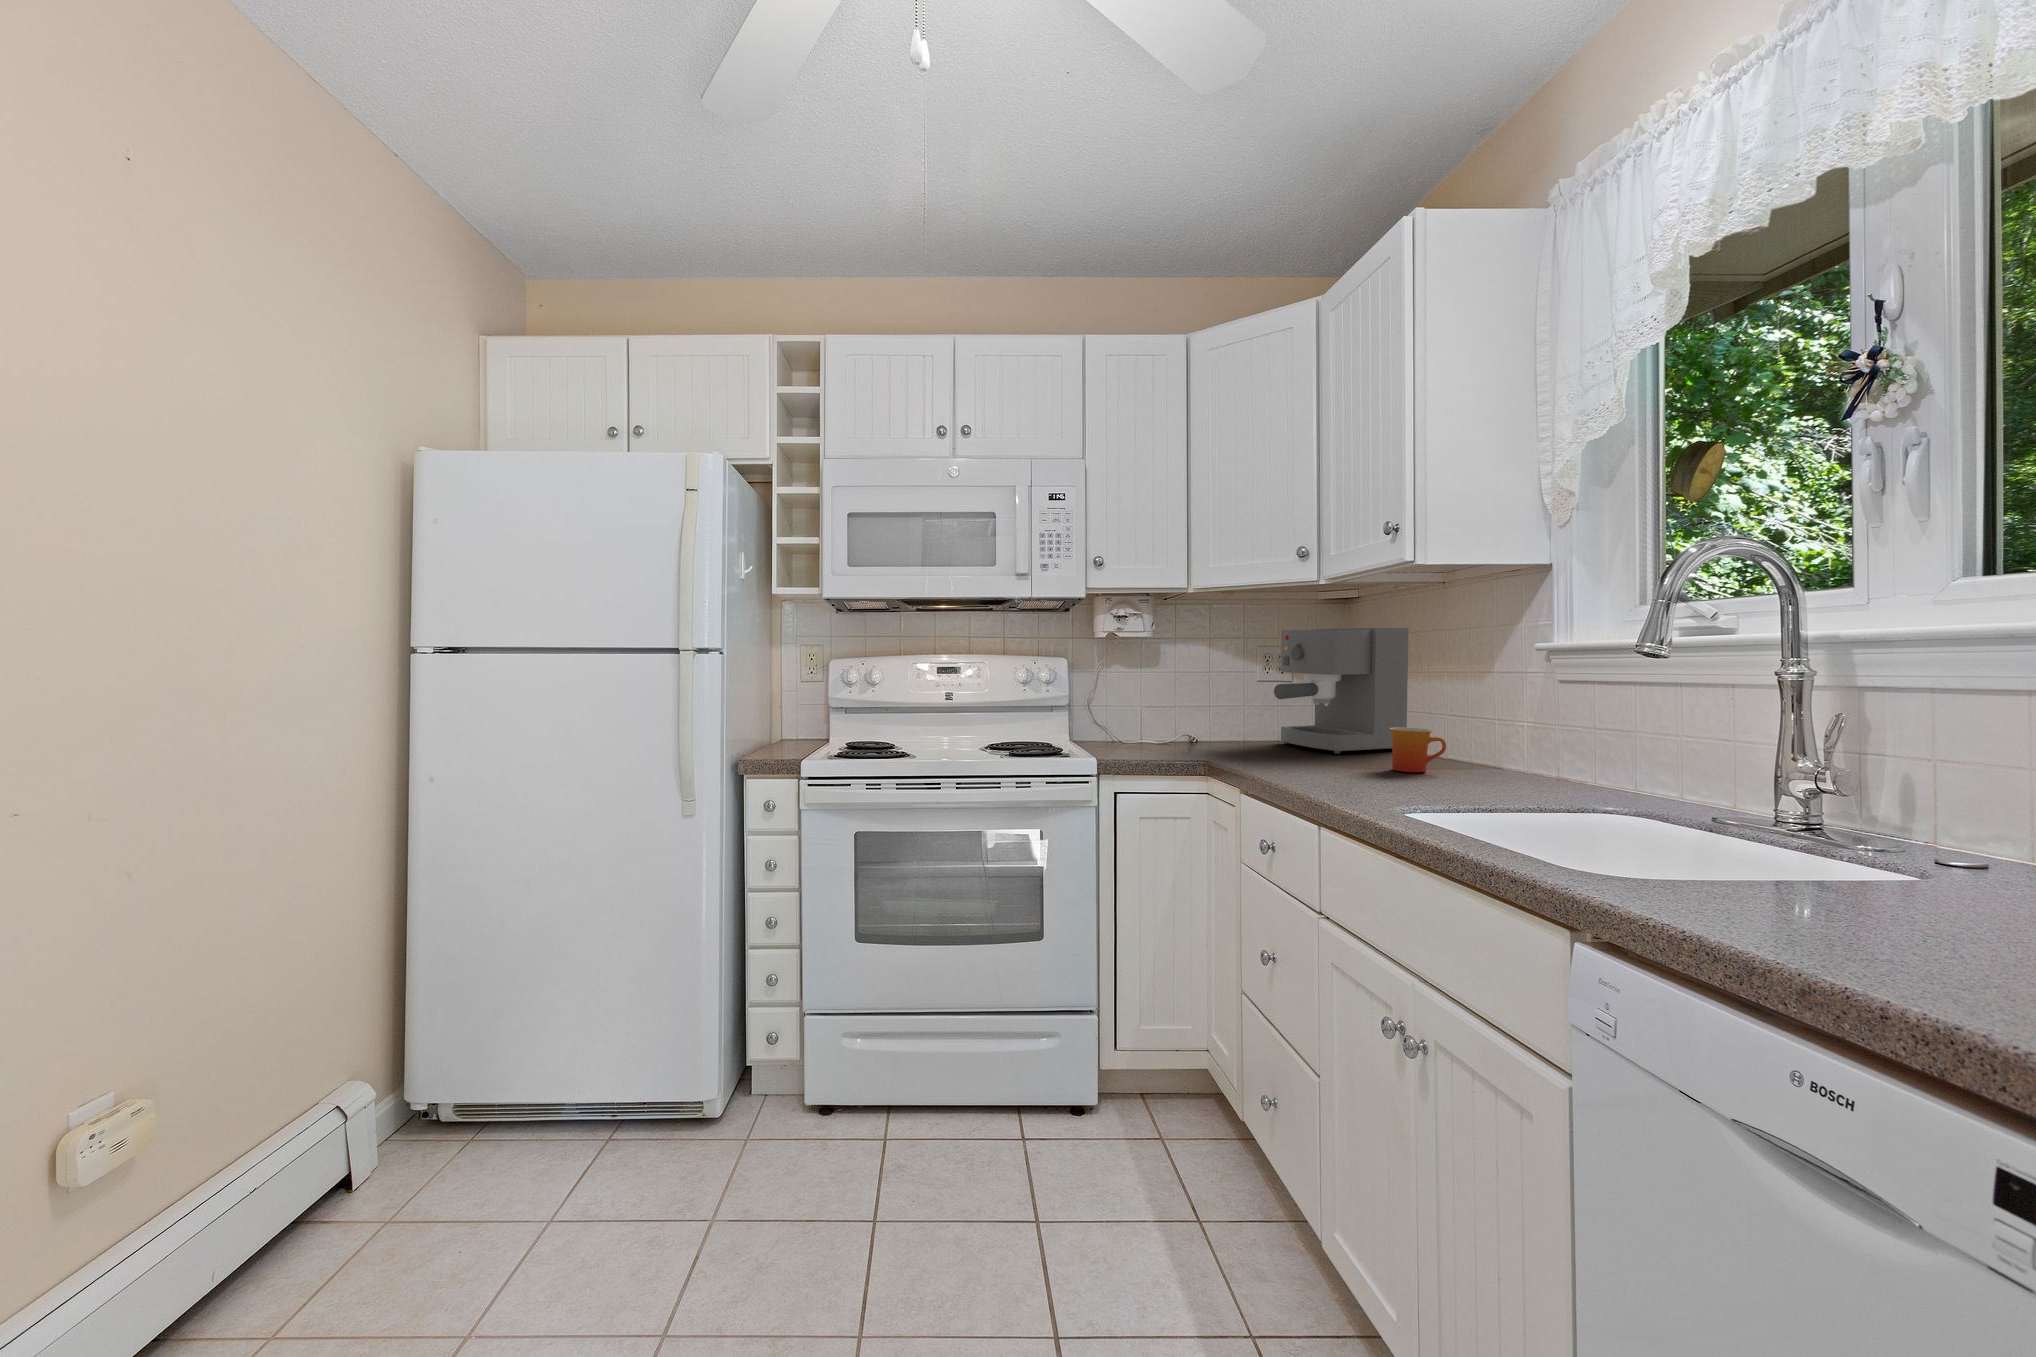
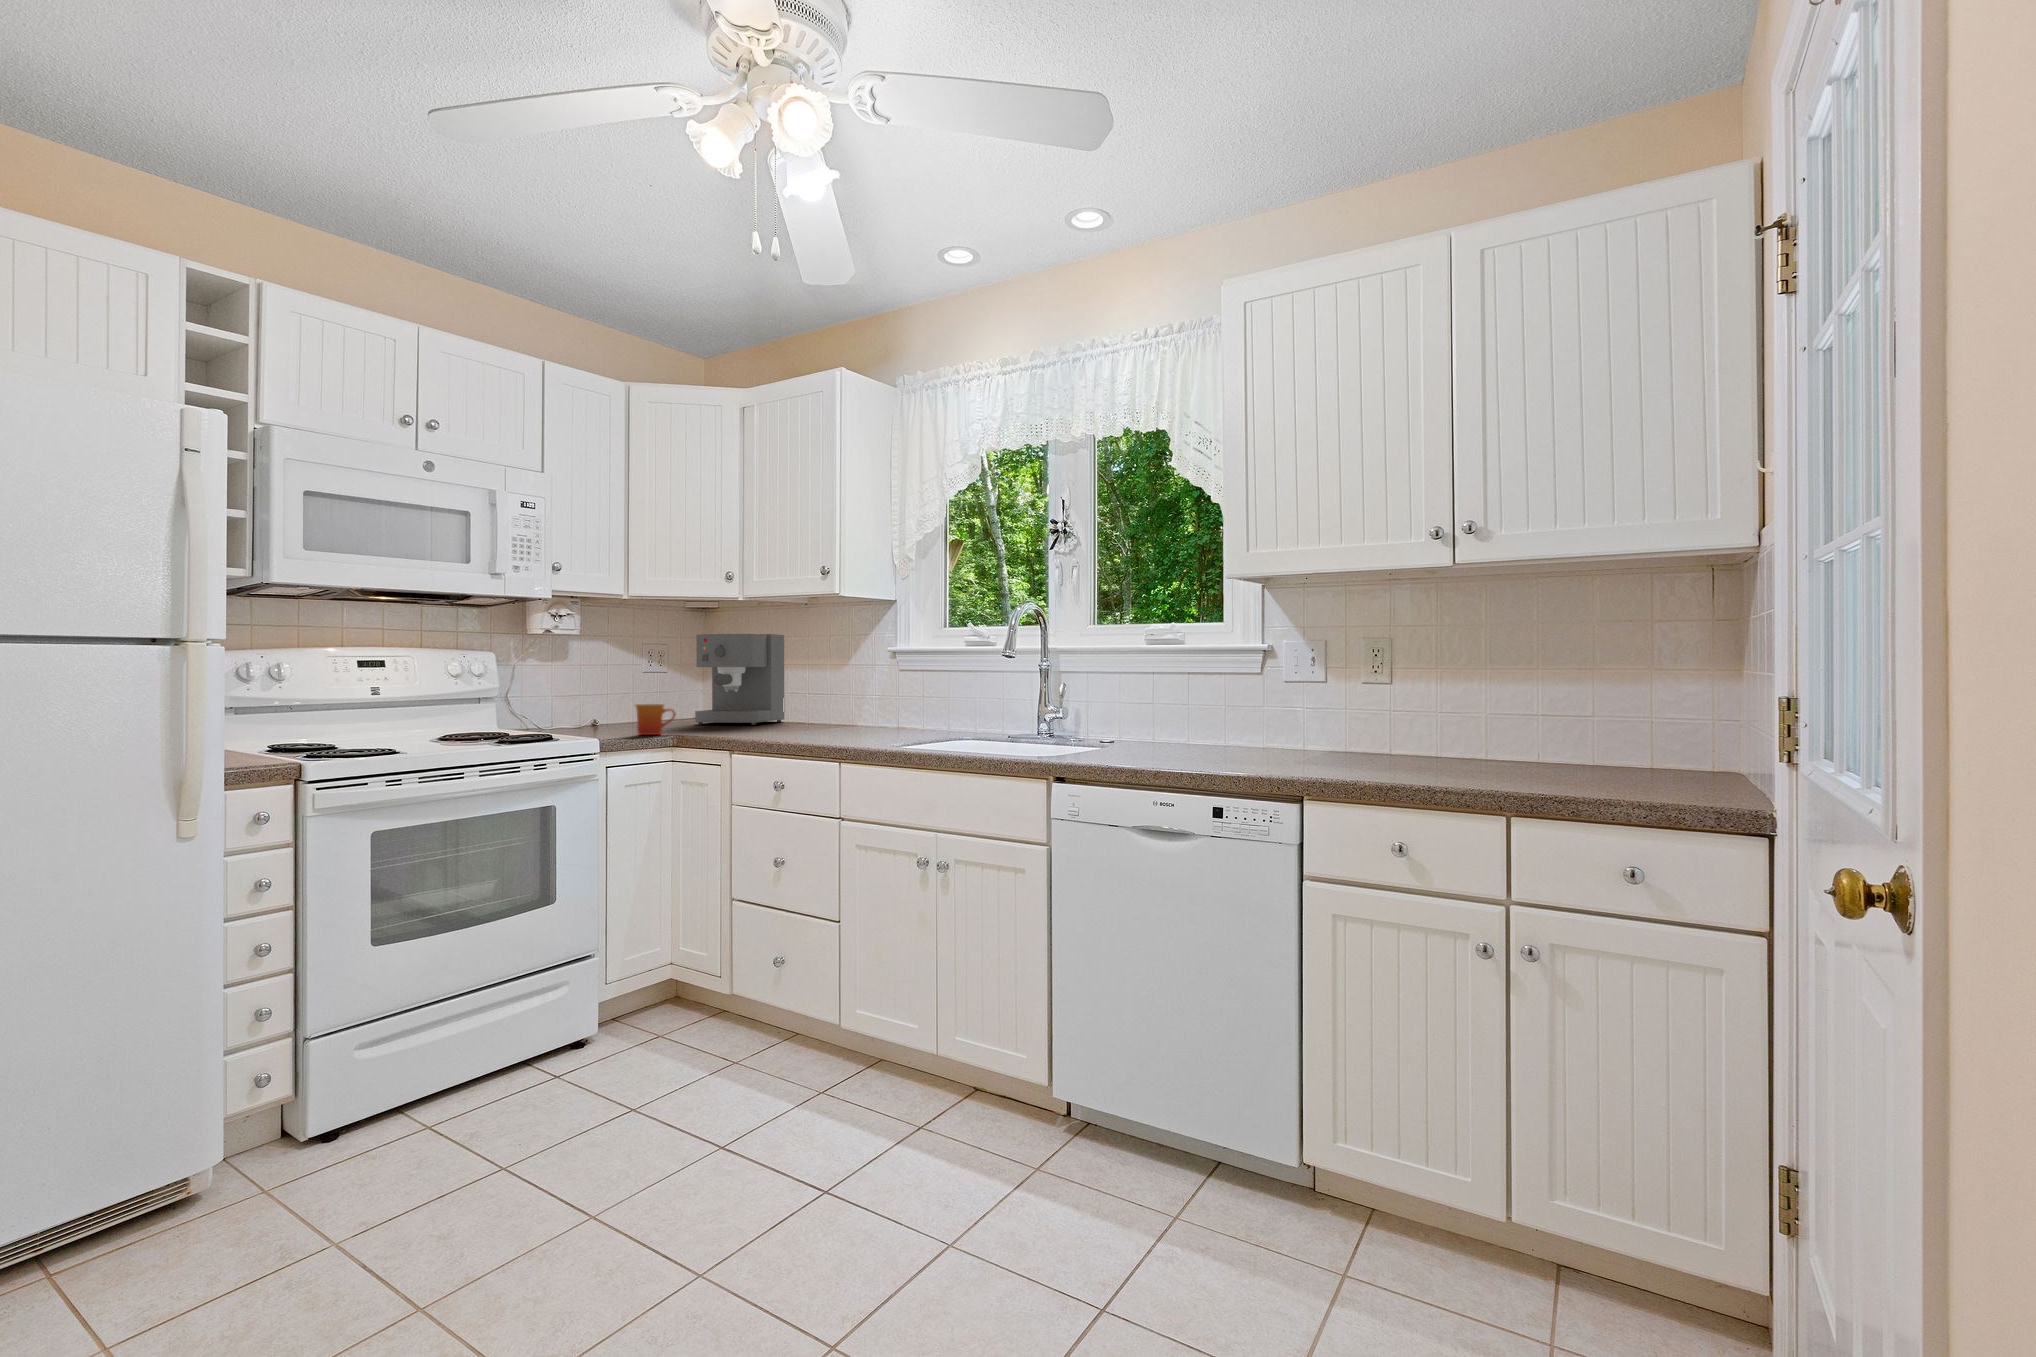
mug: present [1390,727,1446,772] -> present [636,704,676,735]

